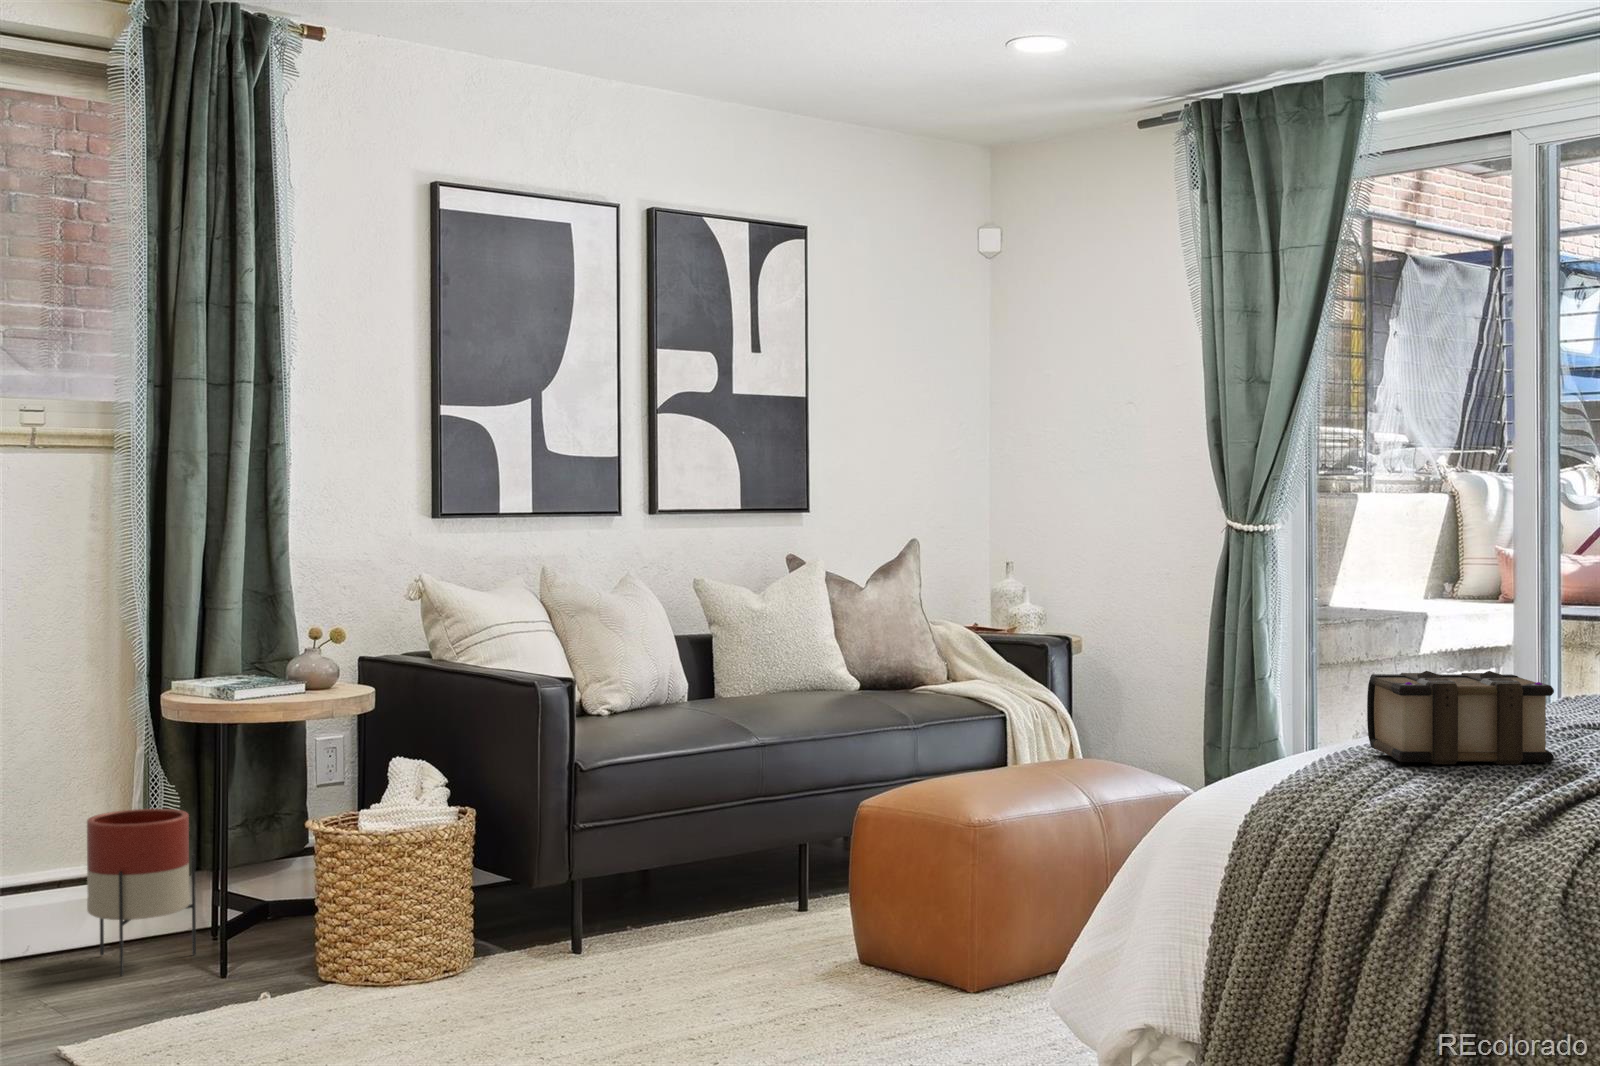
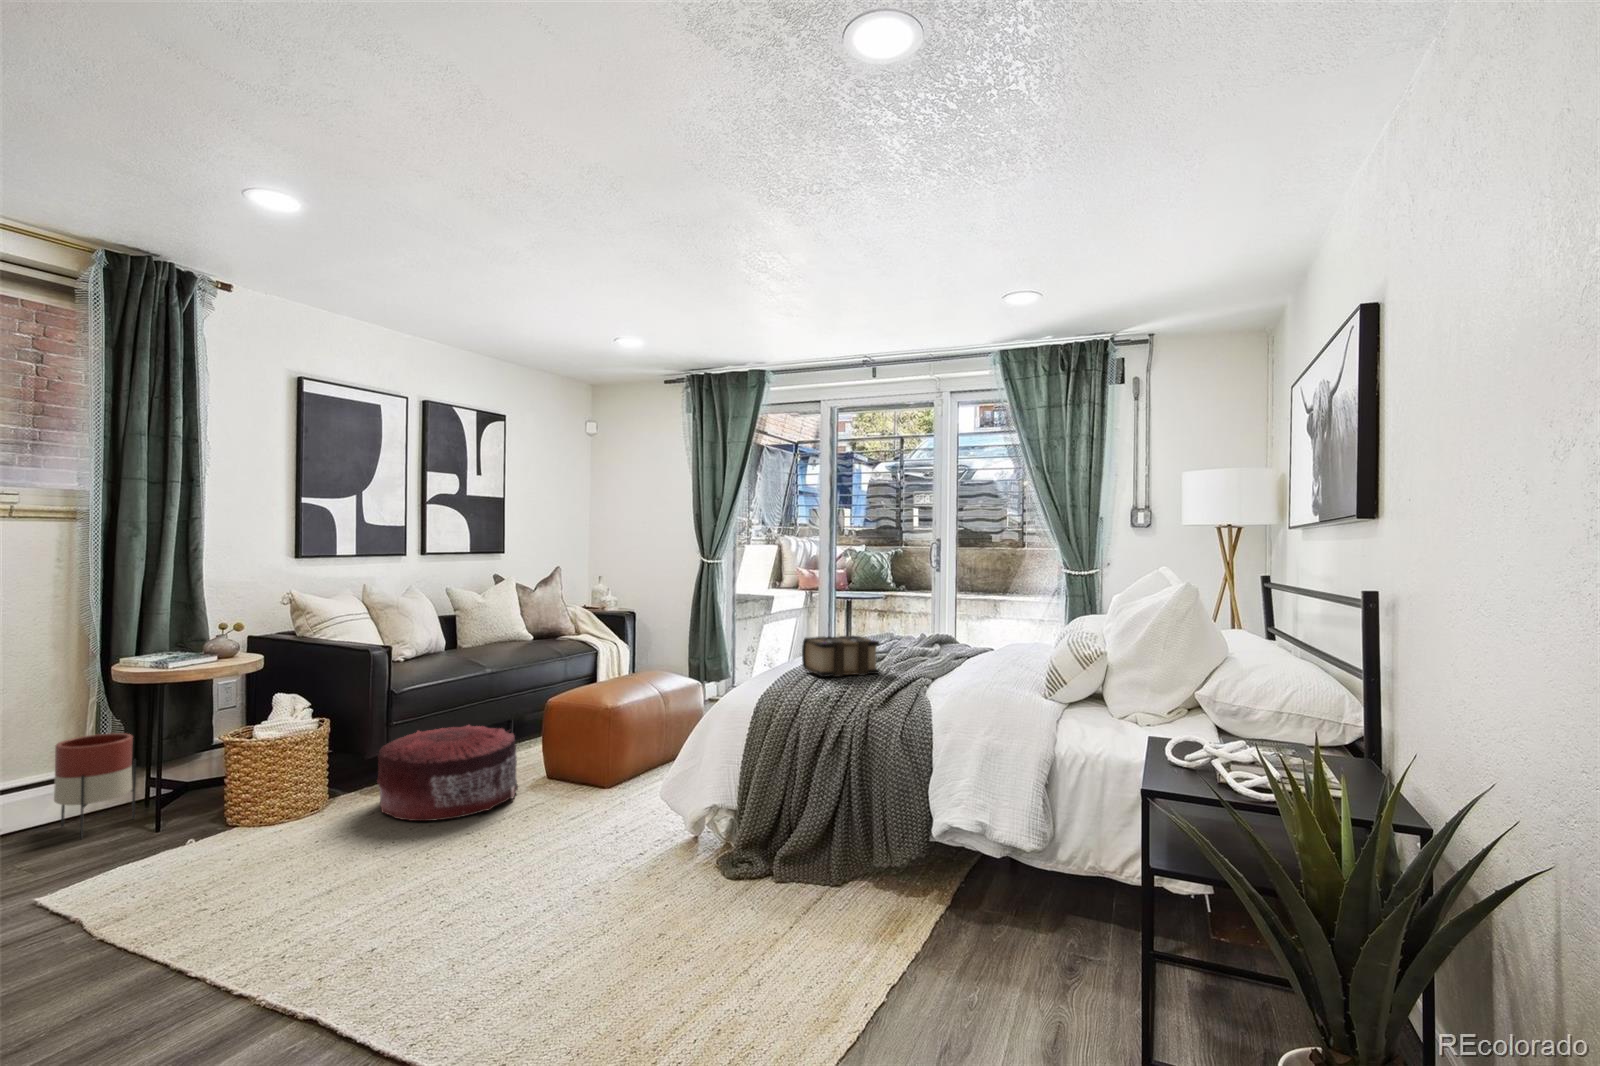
pouf: none [546,837,801,1009] -> present [377,725,518,821]

